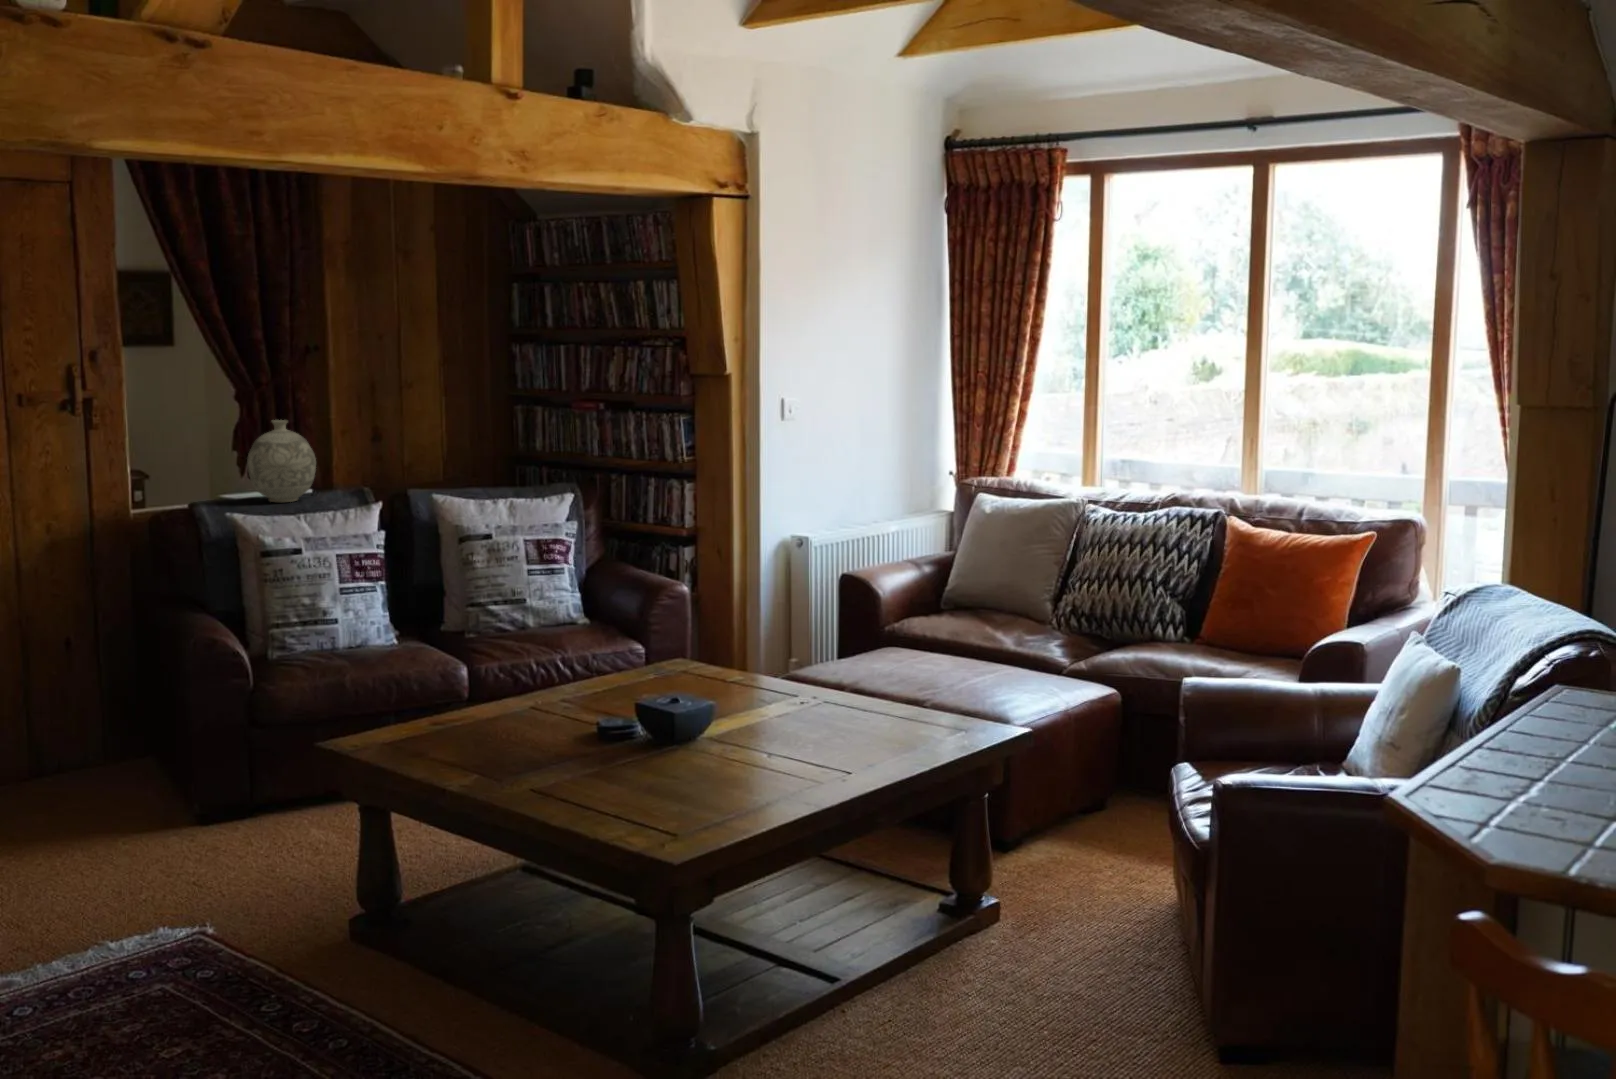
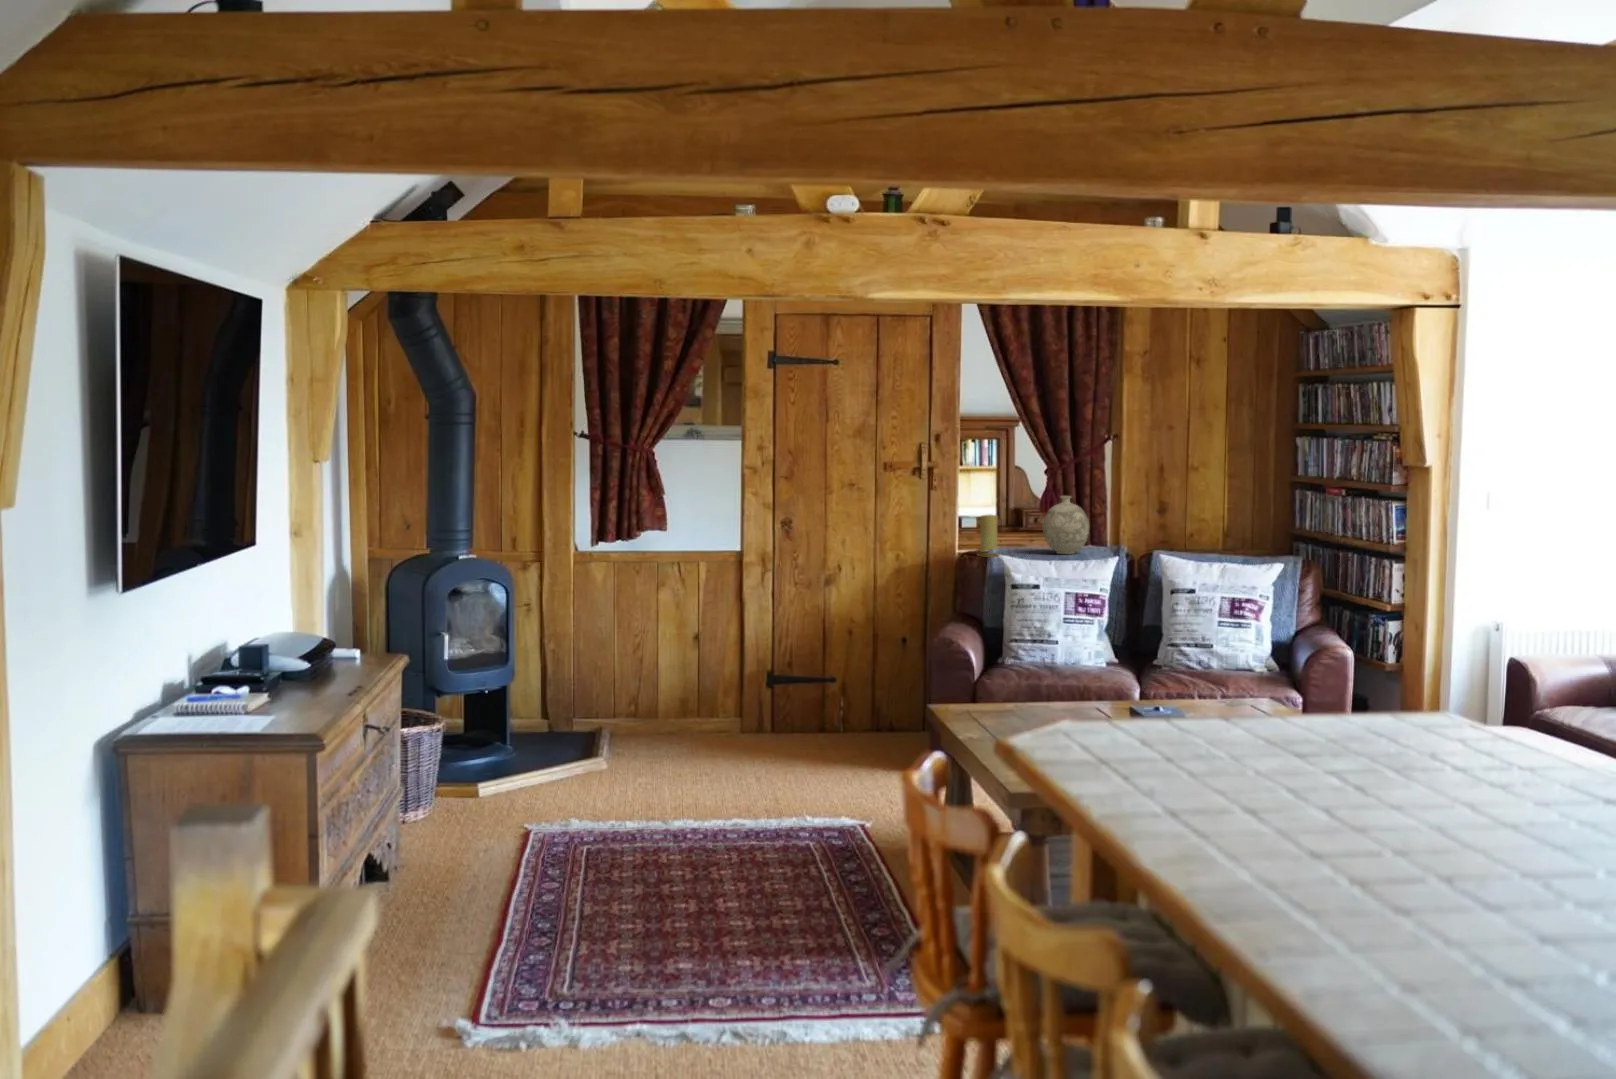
candle: none [155,452,192,514] -> present [978,515,999,556]

